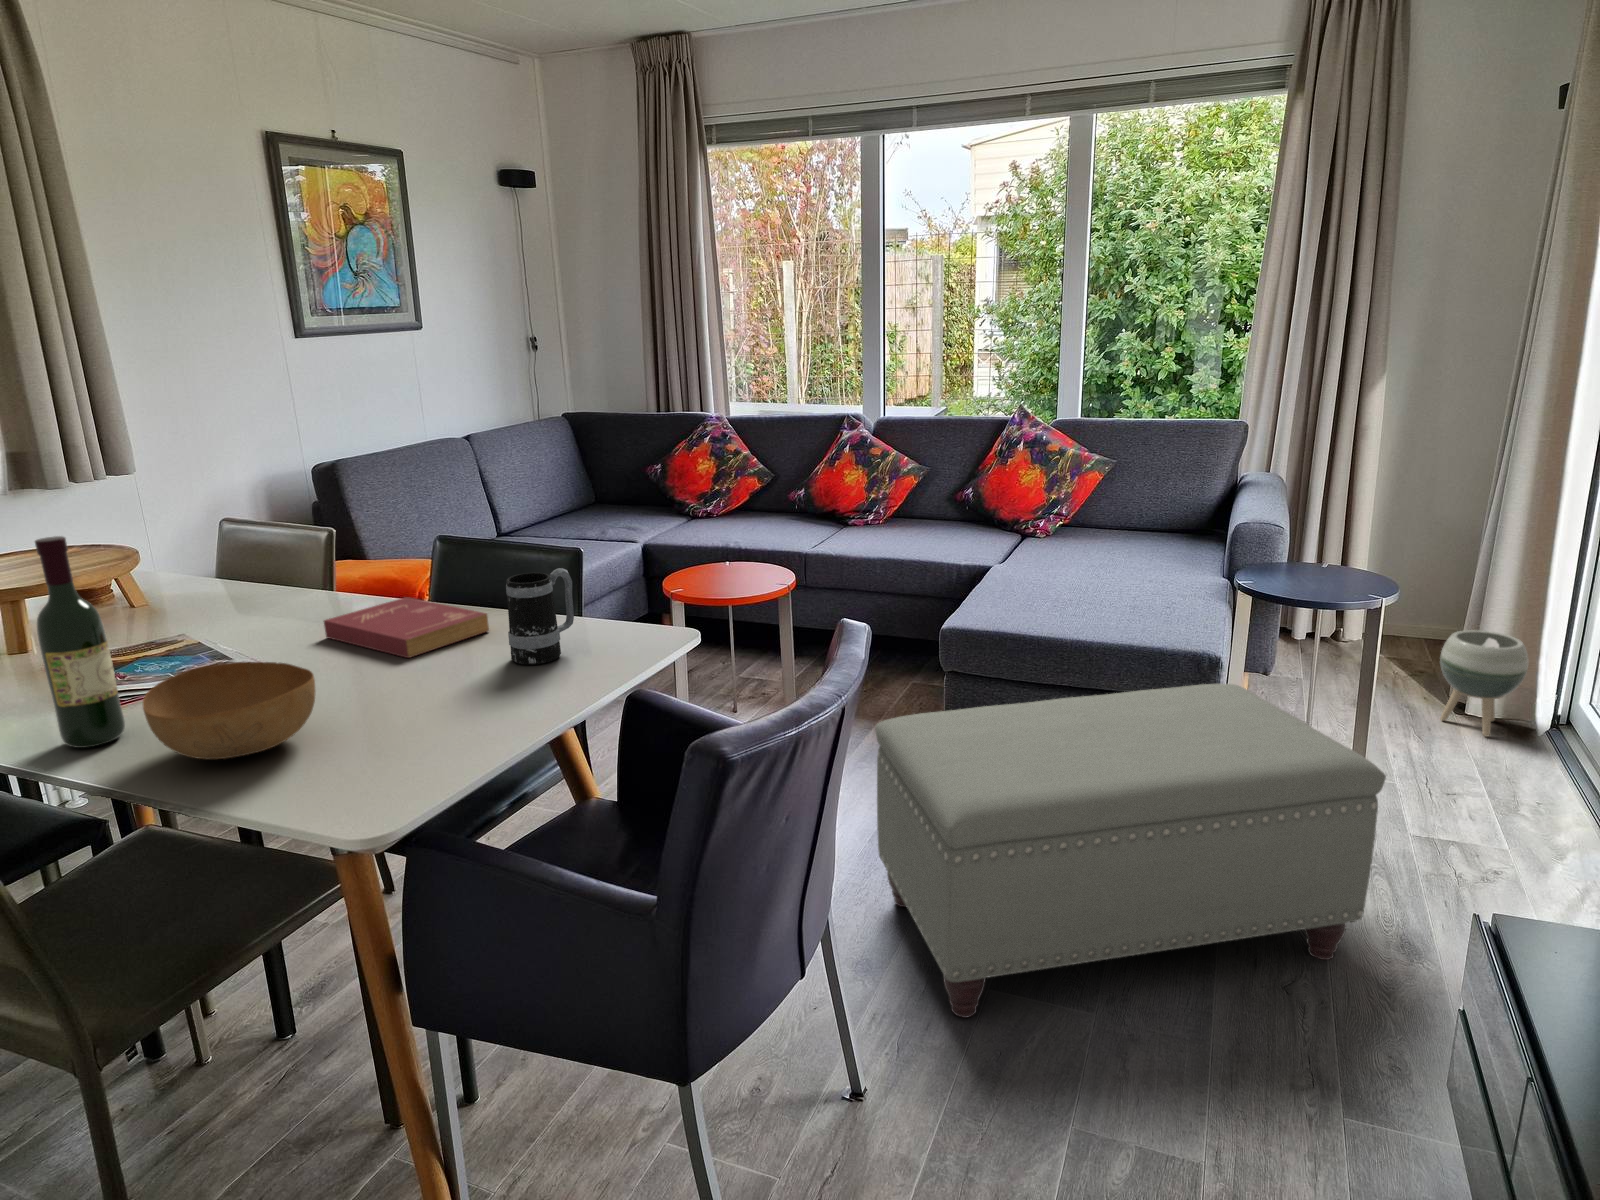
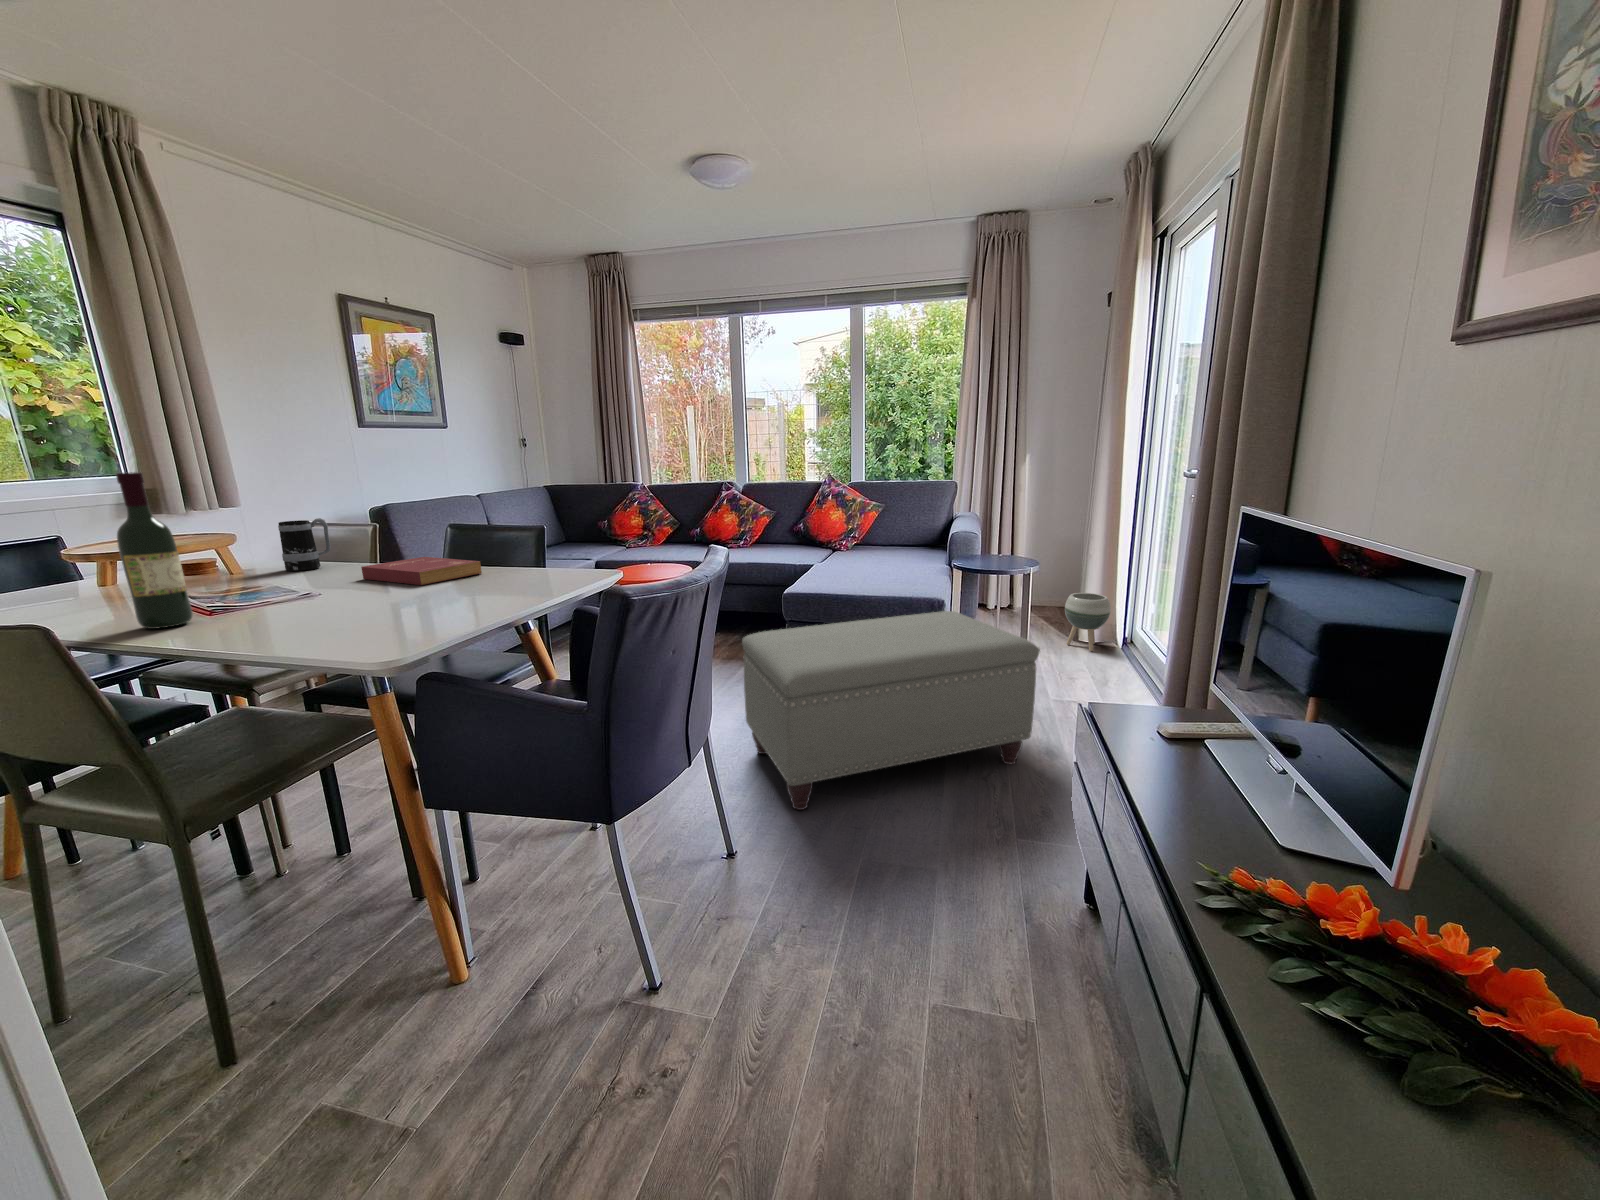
mug: present [506,568,574,665] -> present [278,518,331,571]
bowl: present [143,662,315,759] -> none [200,569,342,627]

